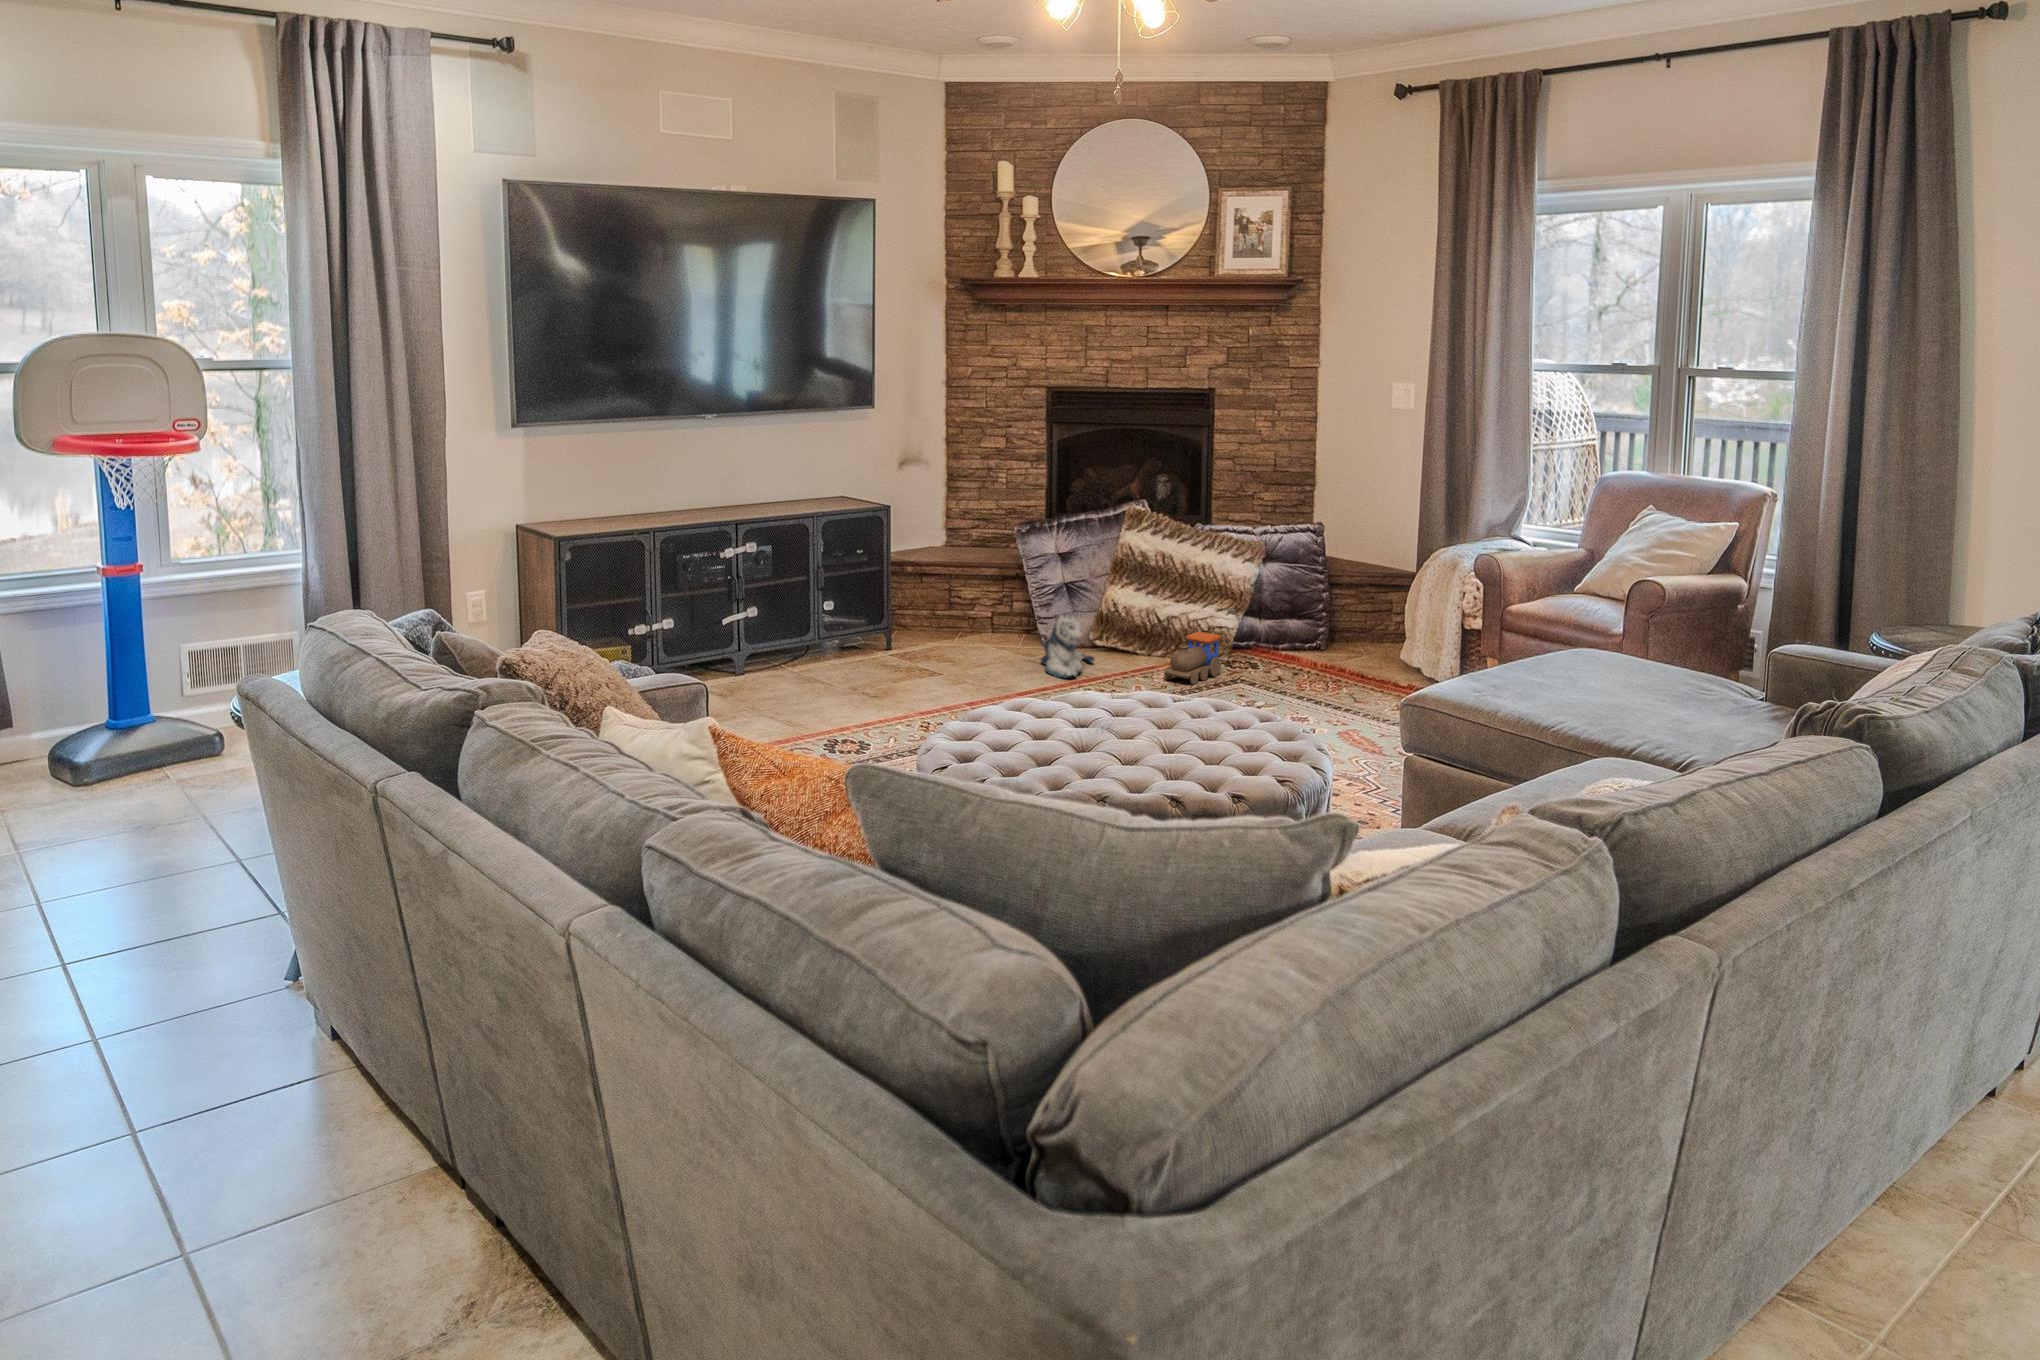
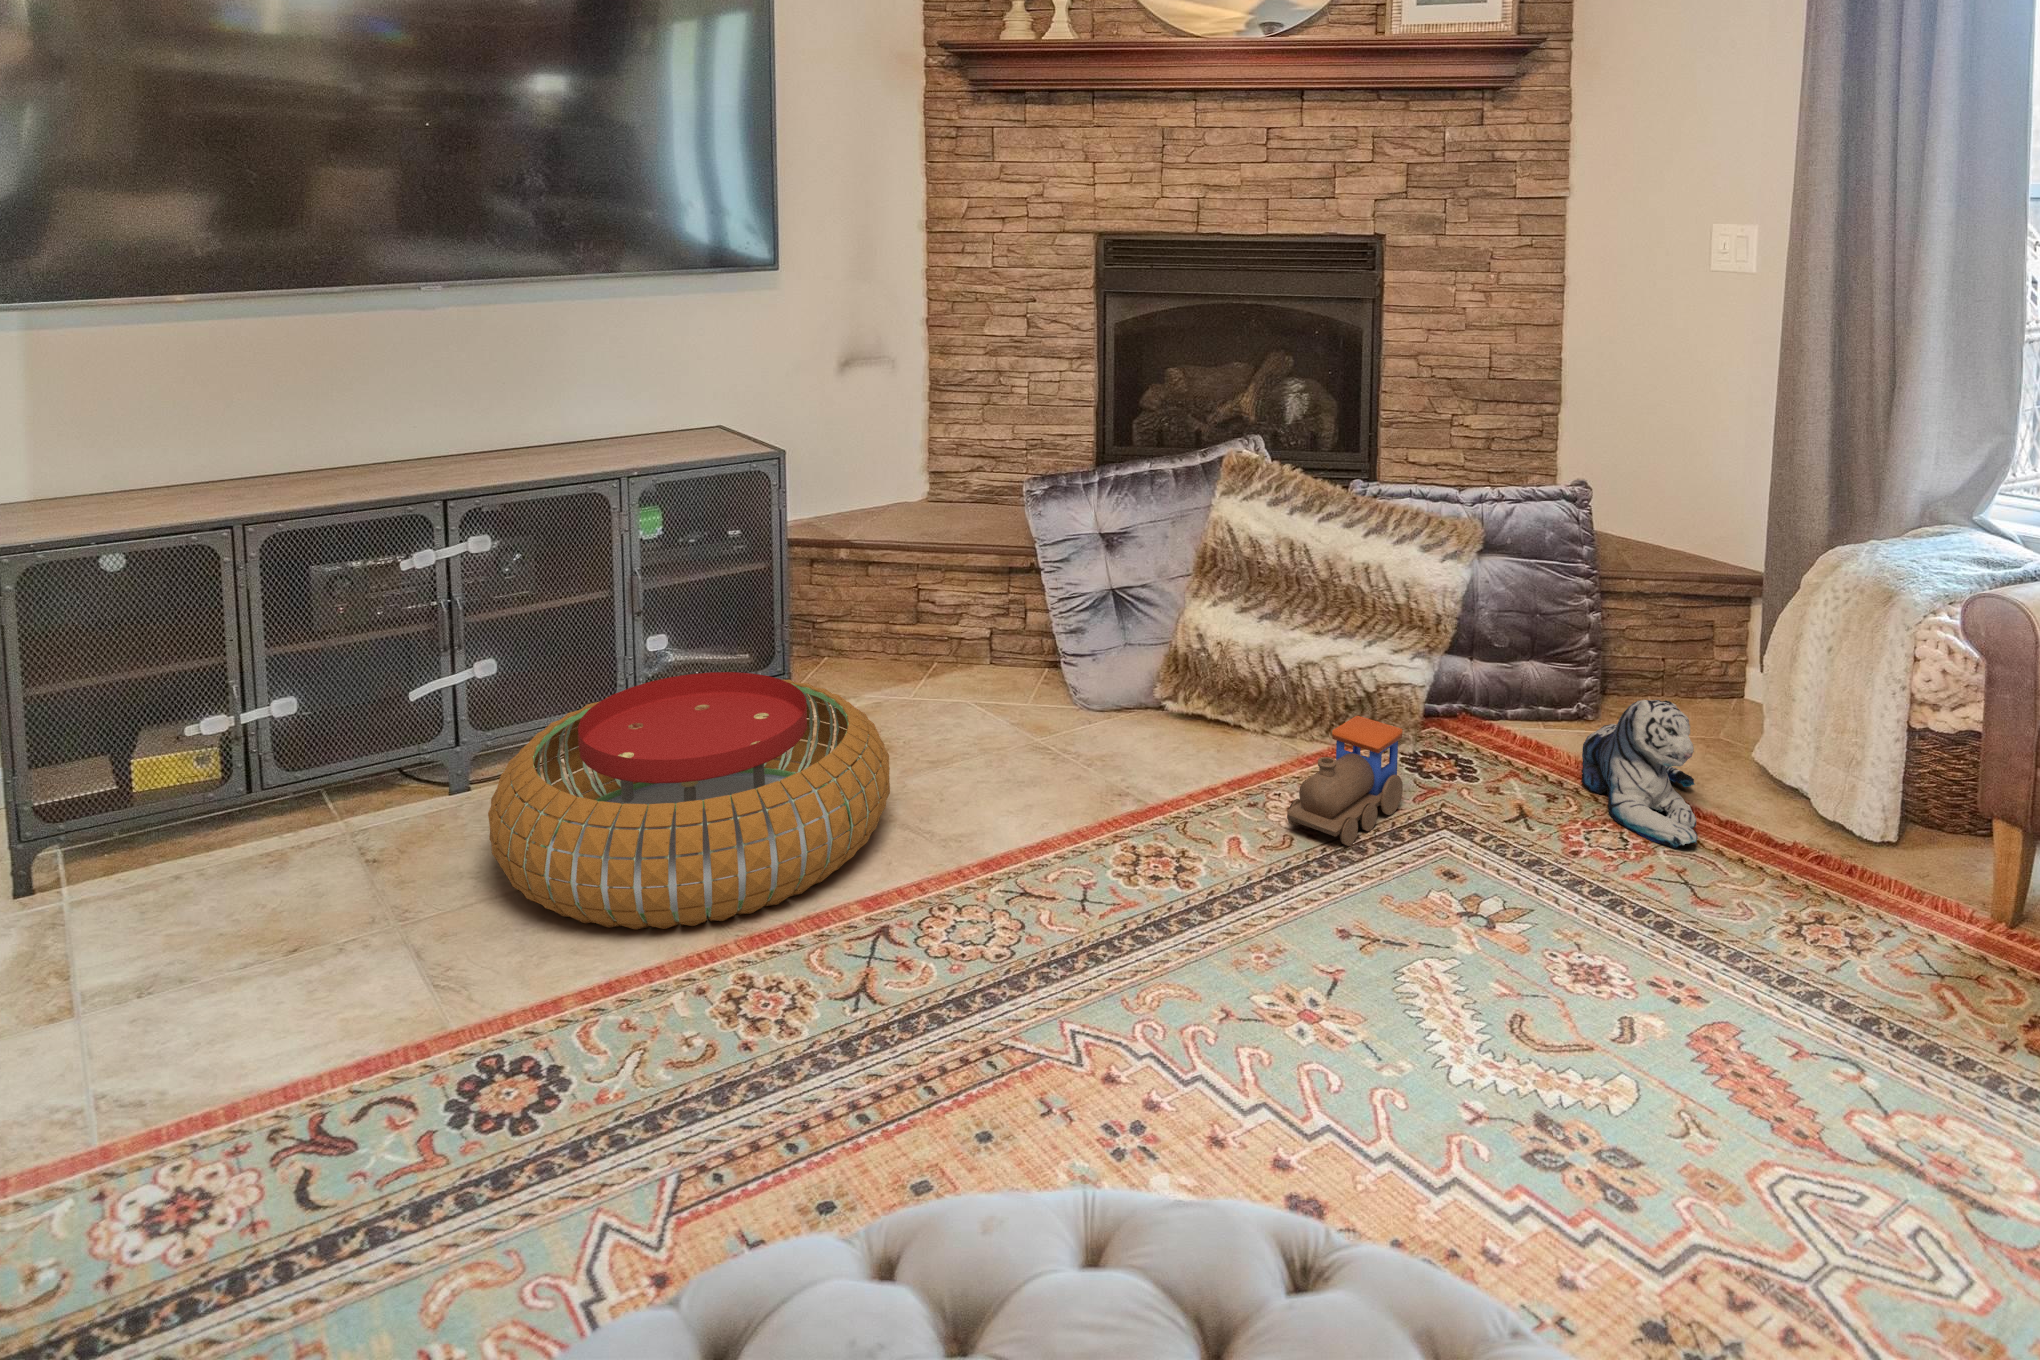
pouf: none [787,610,972,707] -> present [488,672,890,930]
plush toy: present [1041,615,1094,678] -> present [1581,700,1698,848]

